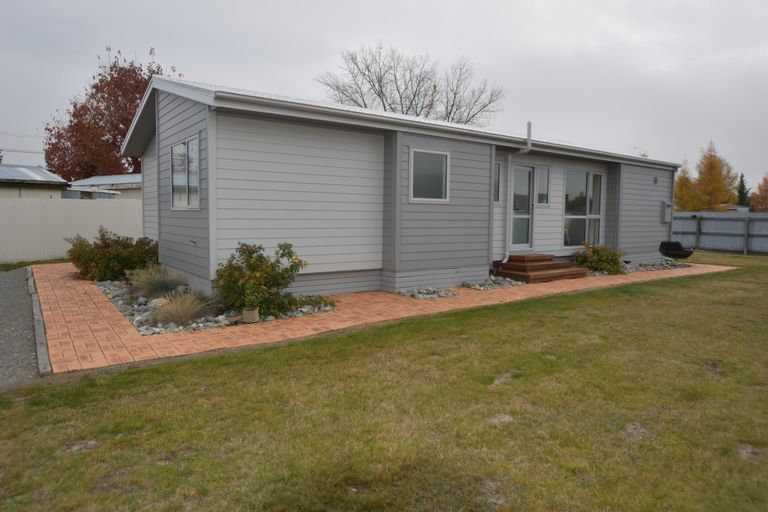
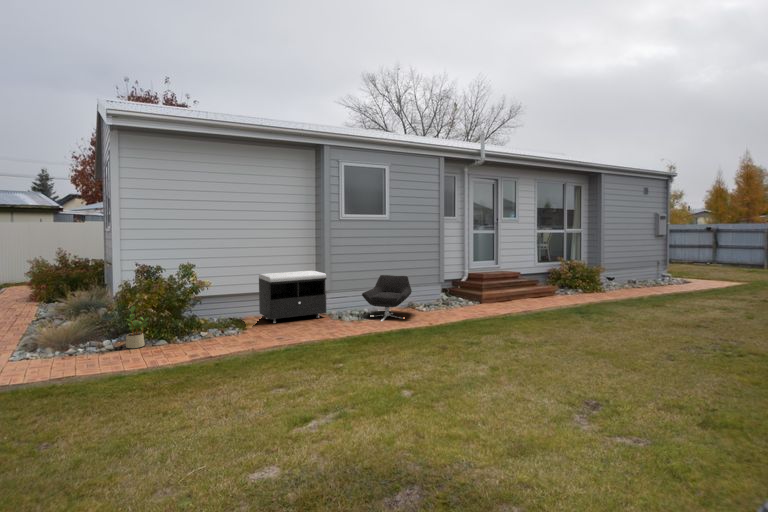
lounge chair: present [659,241,693,265] -> present [362,275,412,321]
storage bench: none [333,252,399,302] -> present [259,271,326,323]

